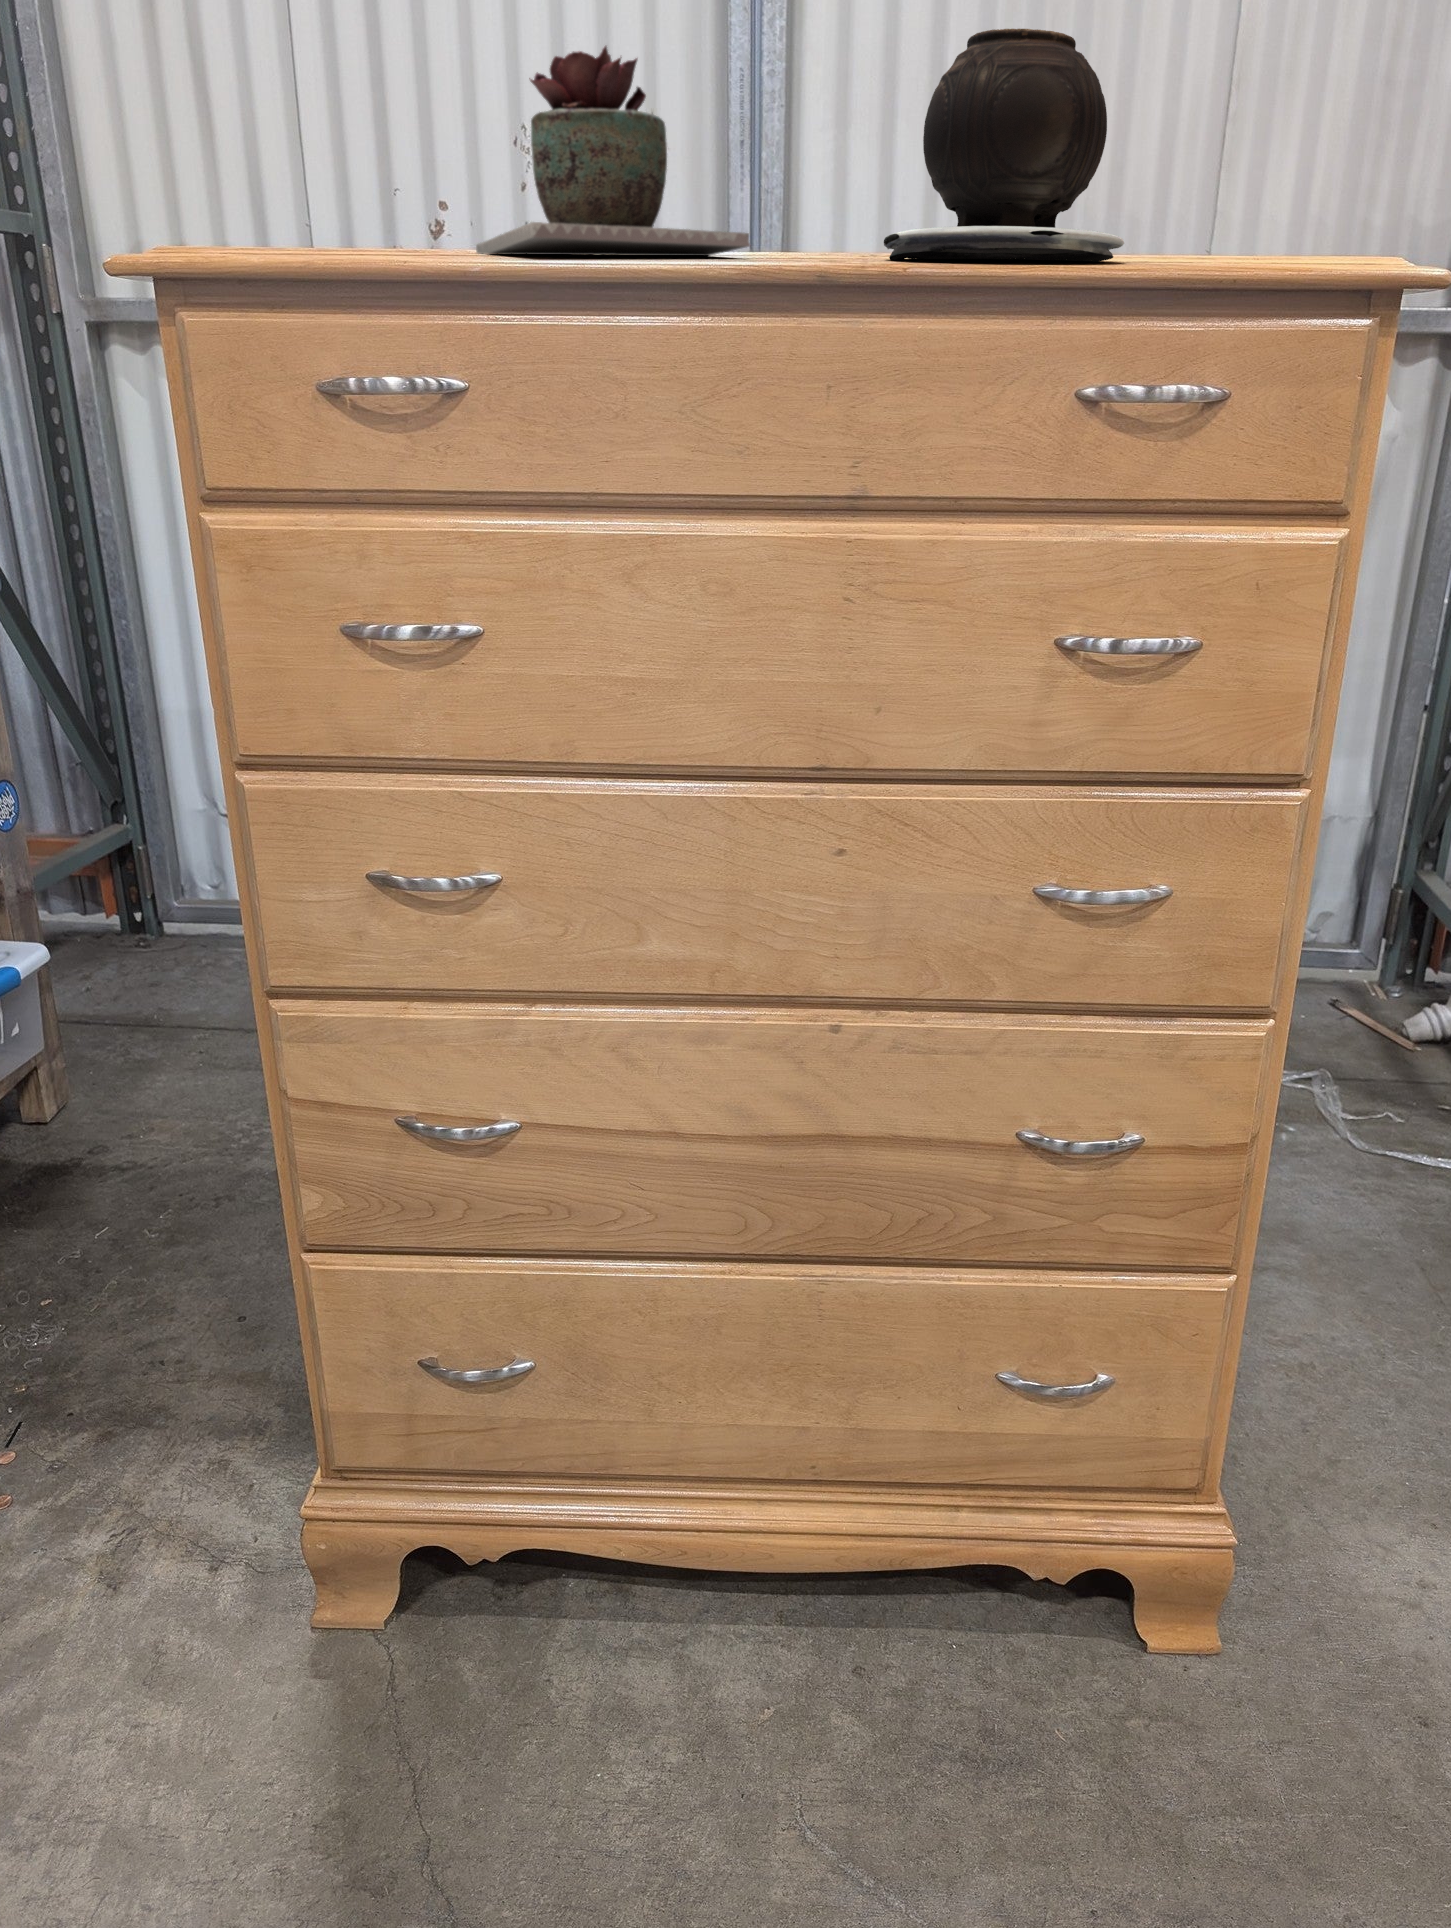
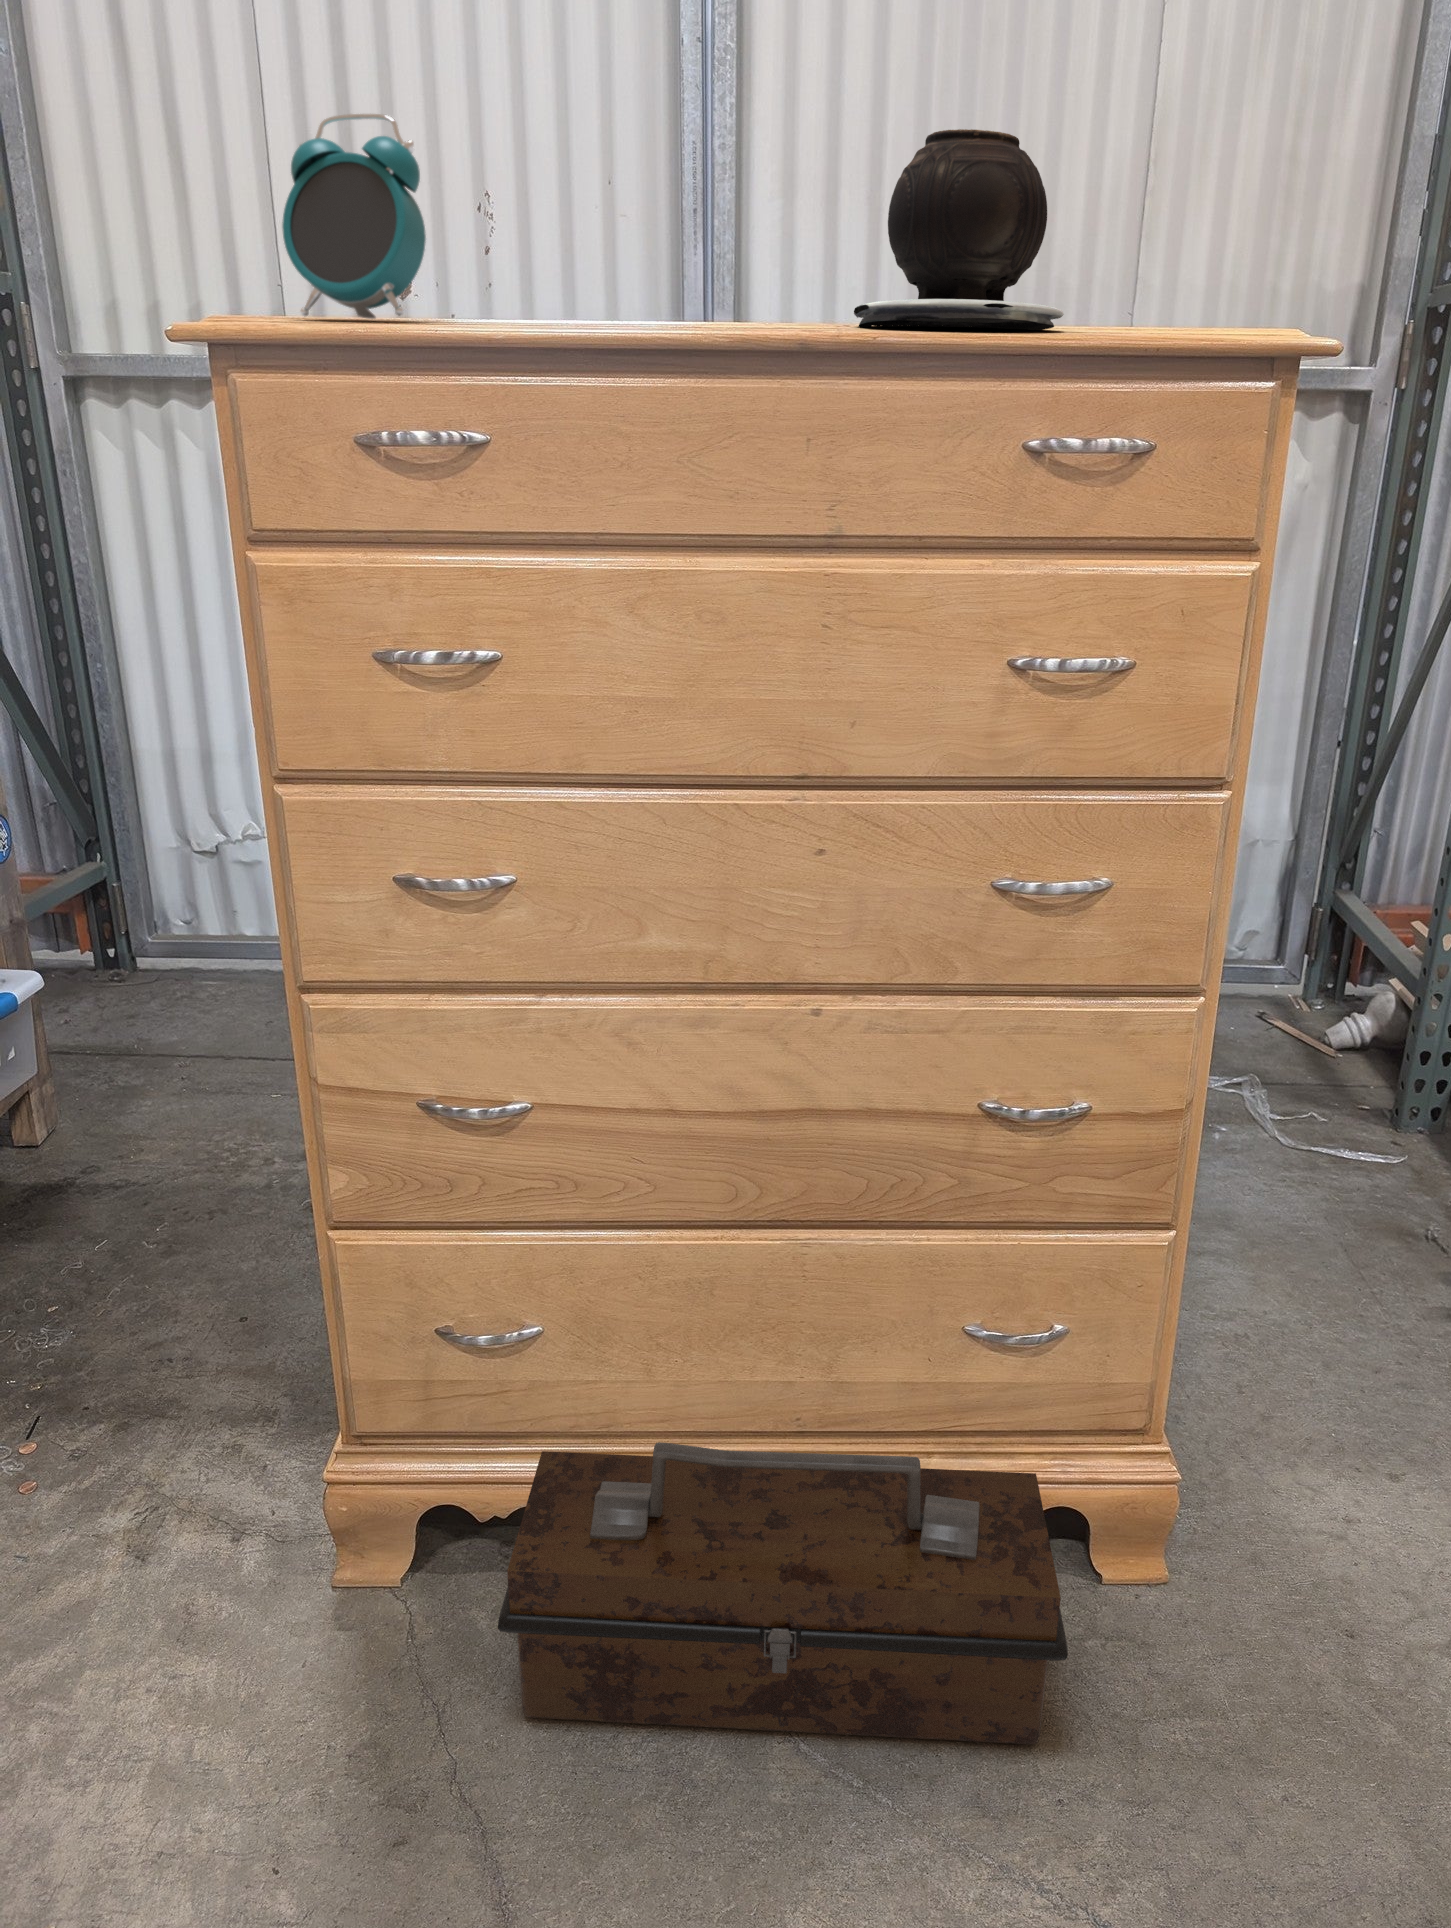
alarm clock: none [238,22,397,255] -> present [282,114,426,319]
succulent plant: present [476,46,750,256] -> none [485,136,737,329]
toolbox: none [475,1494,1102,1844] -> present [498,1442,1068,1745]

